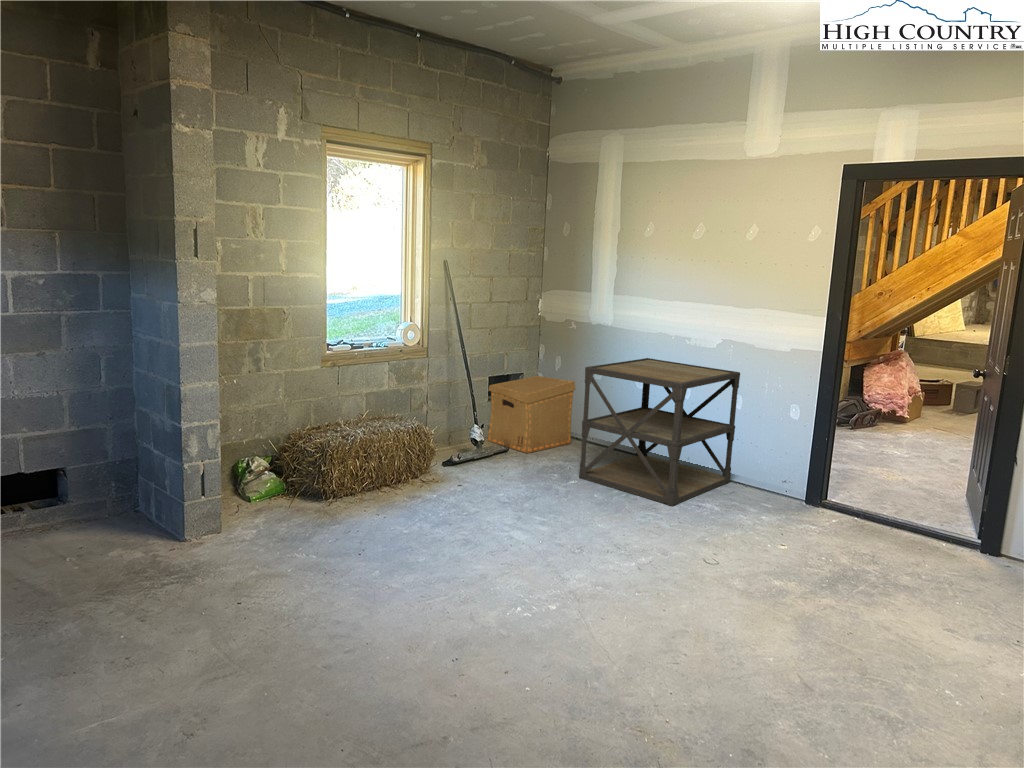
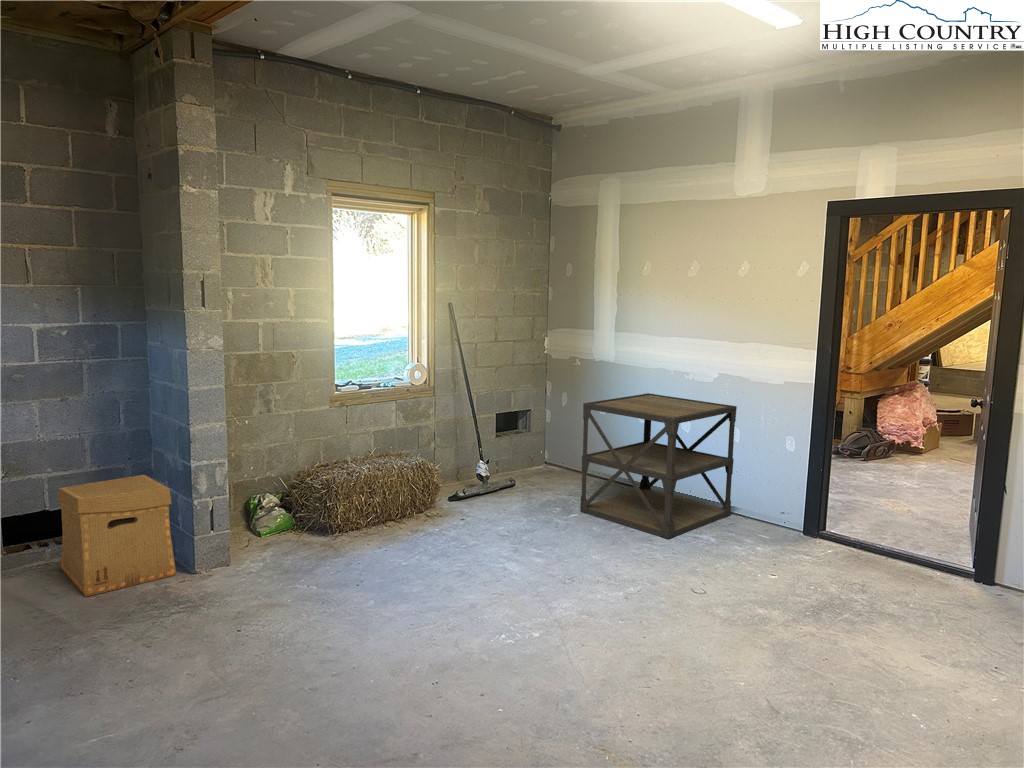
cardboard box: present [488,376,575,453] -> present [58,475,176,597]

